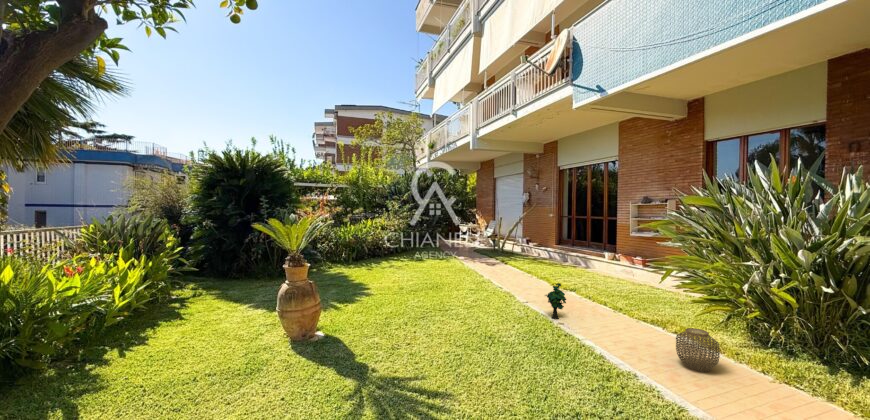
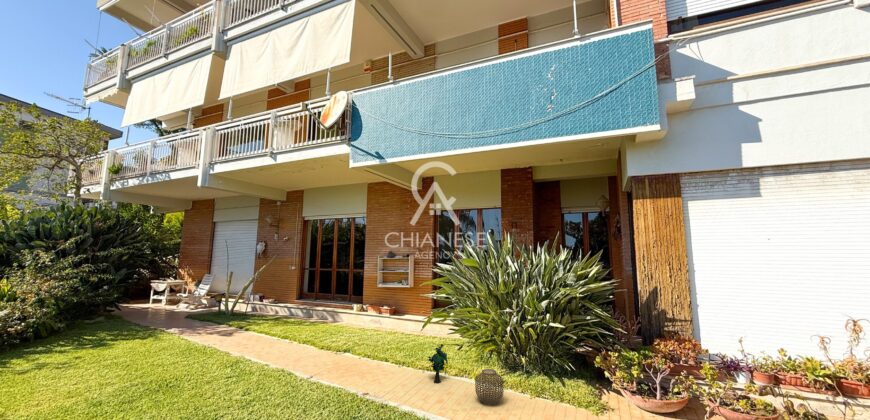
decorative plant: present [545,283,566,319] -> present [428,344,448,383]

